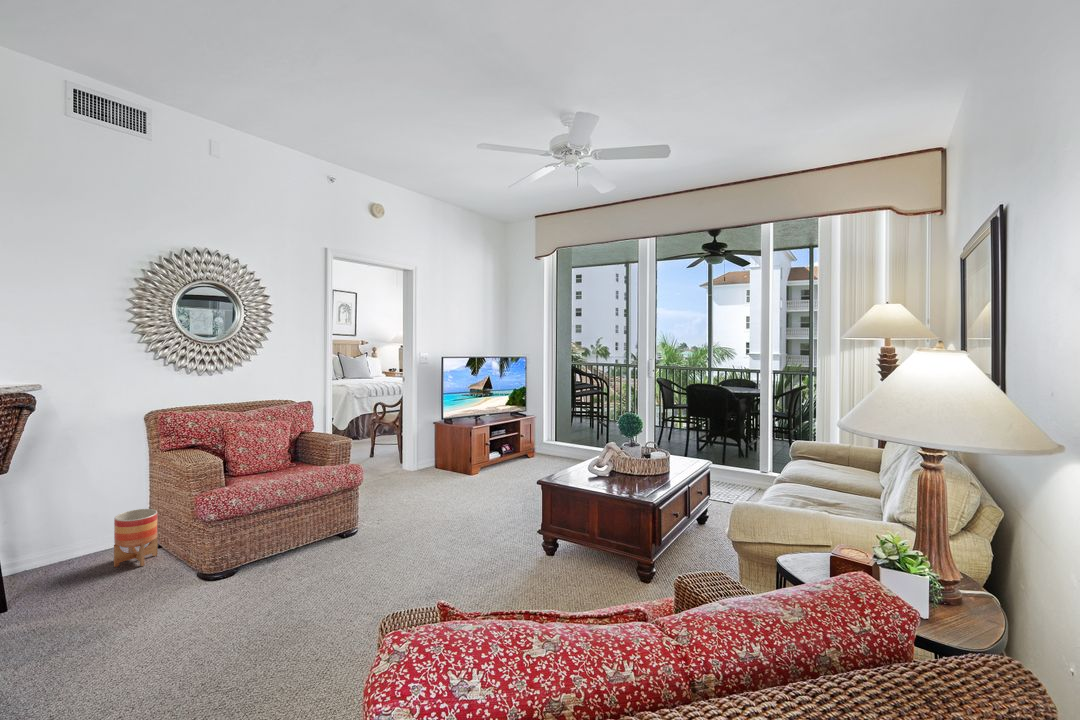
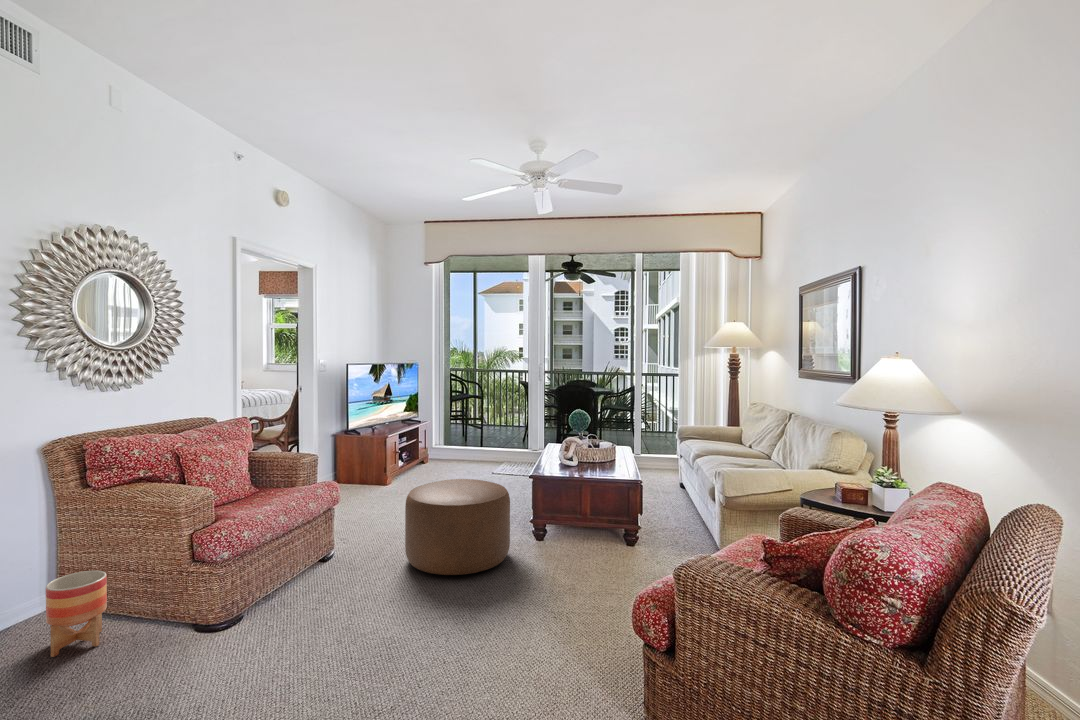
ottoman: none [391,479,495,576] -> present [405,479,510,575]

